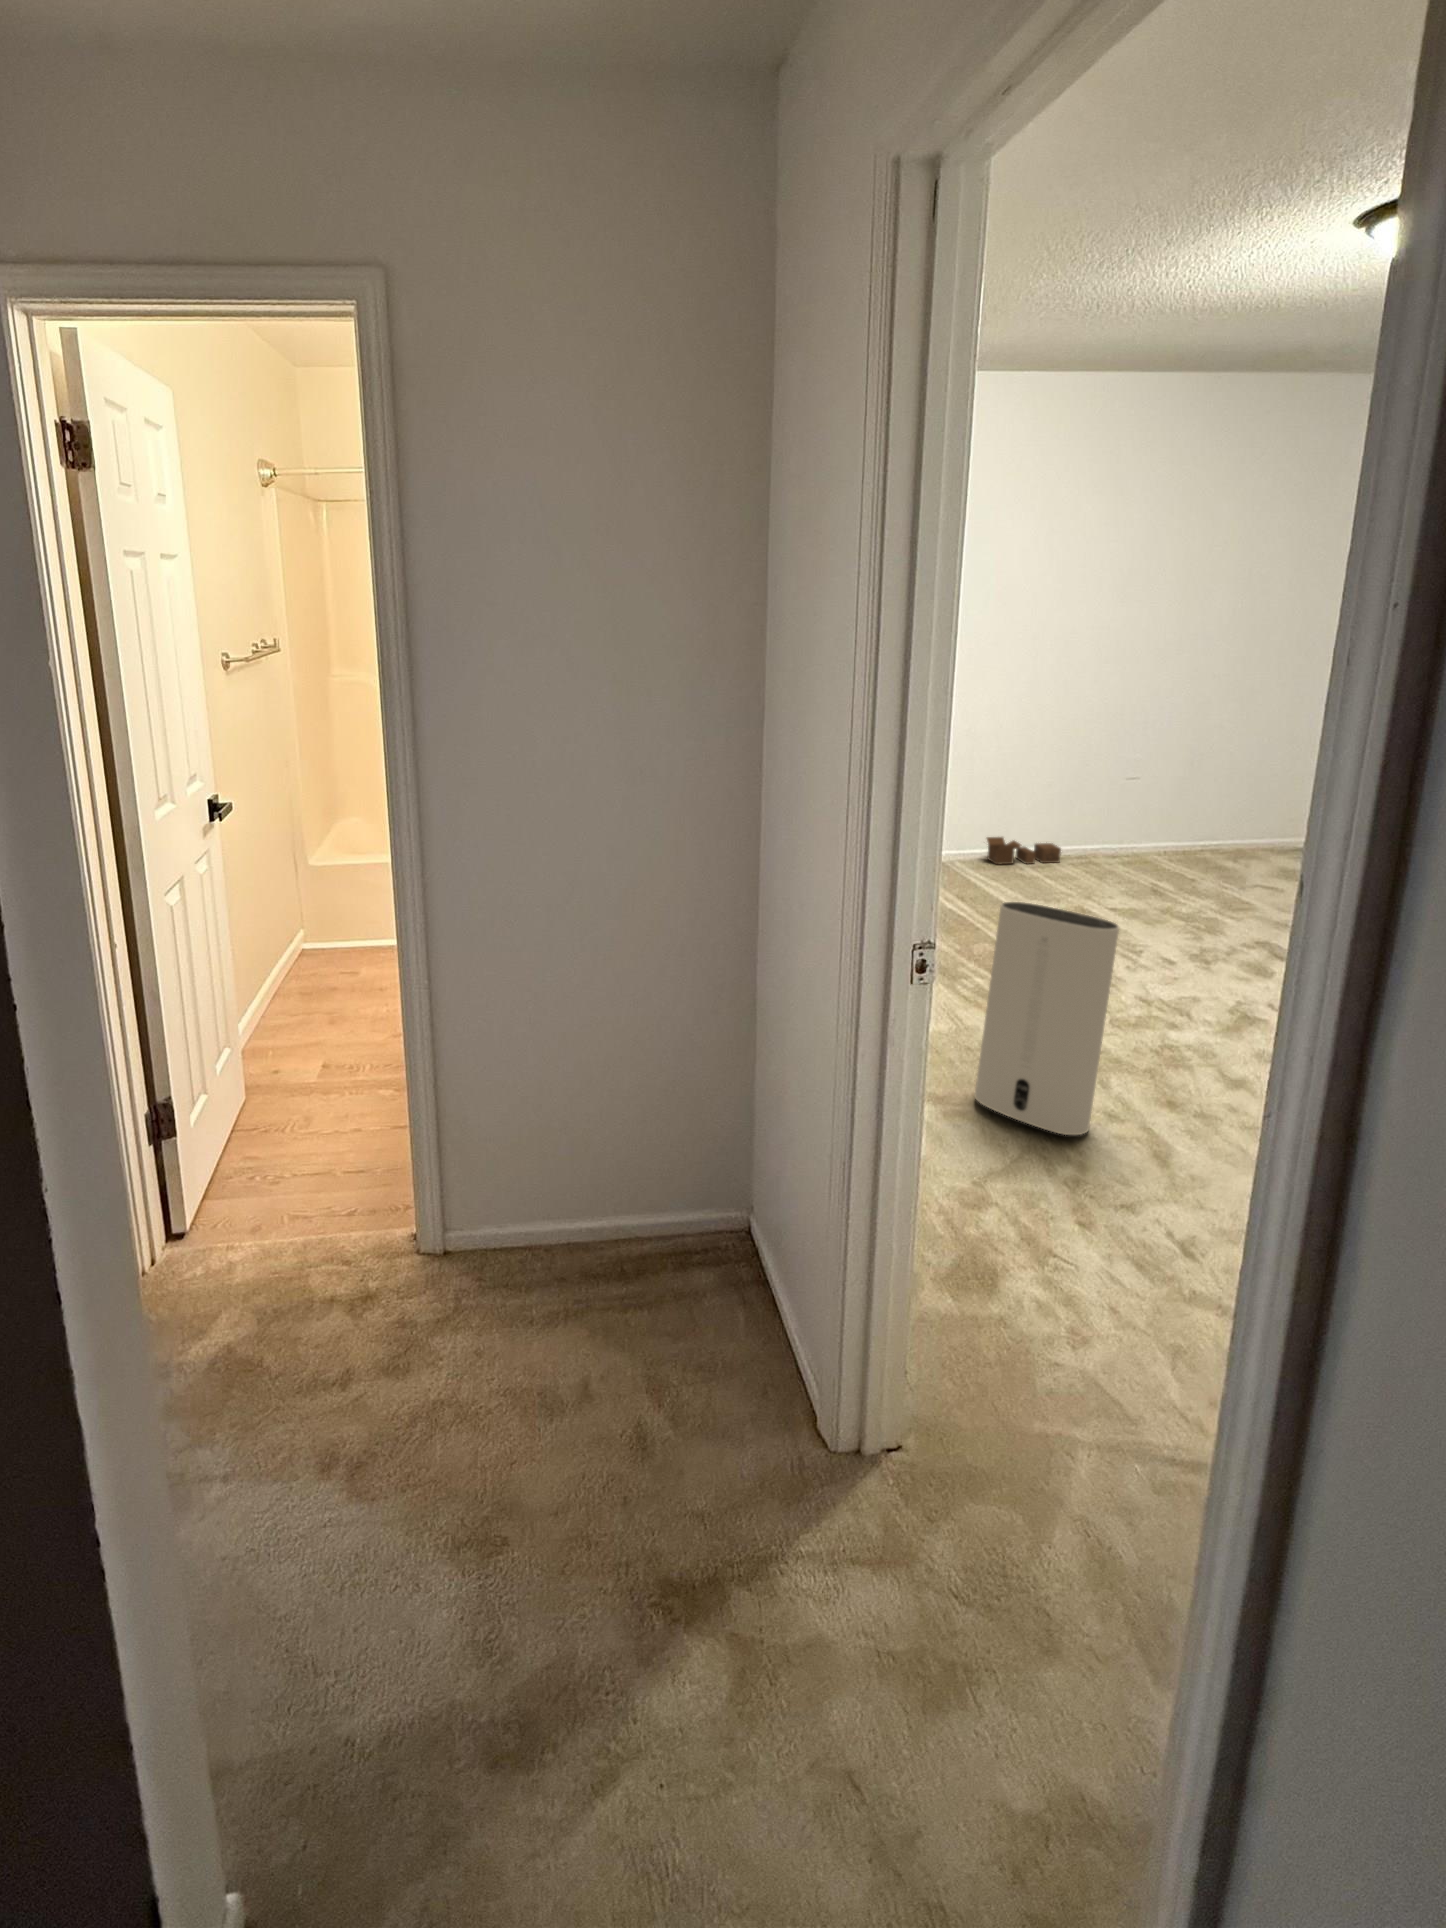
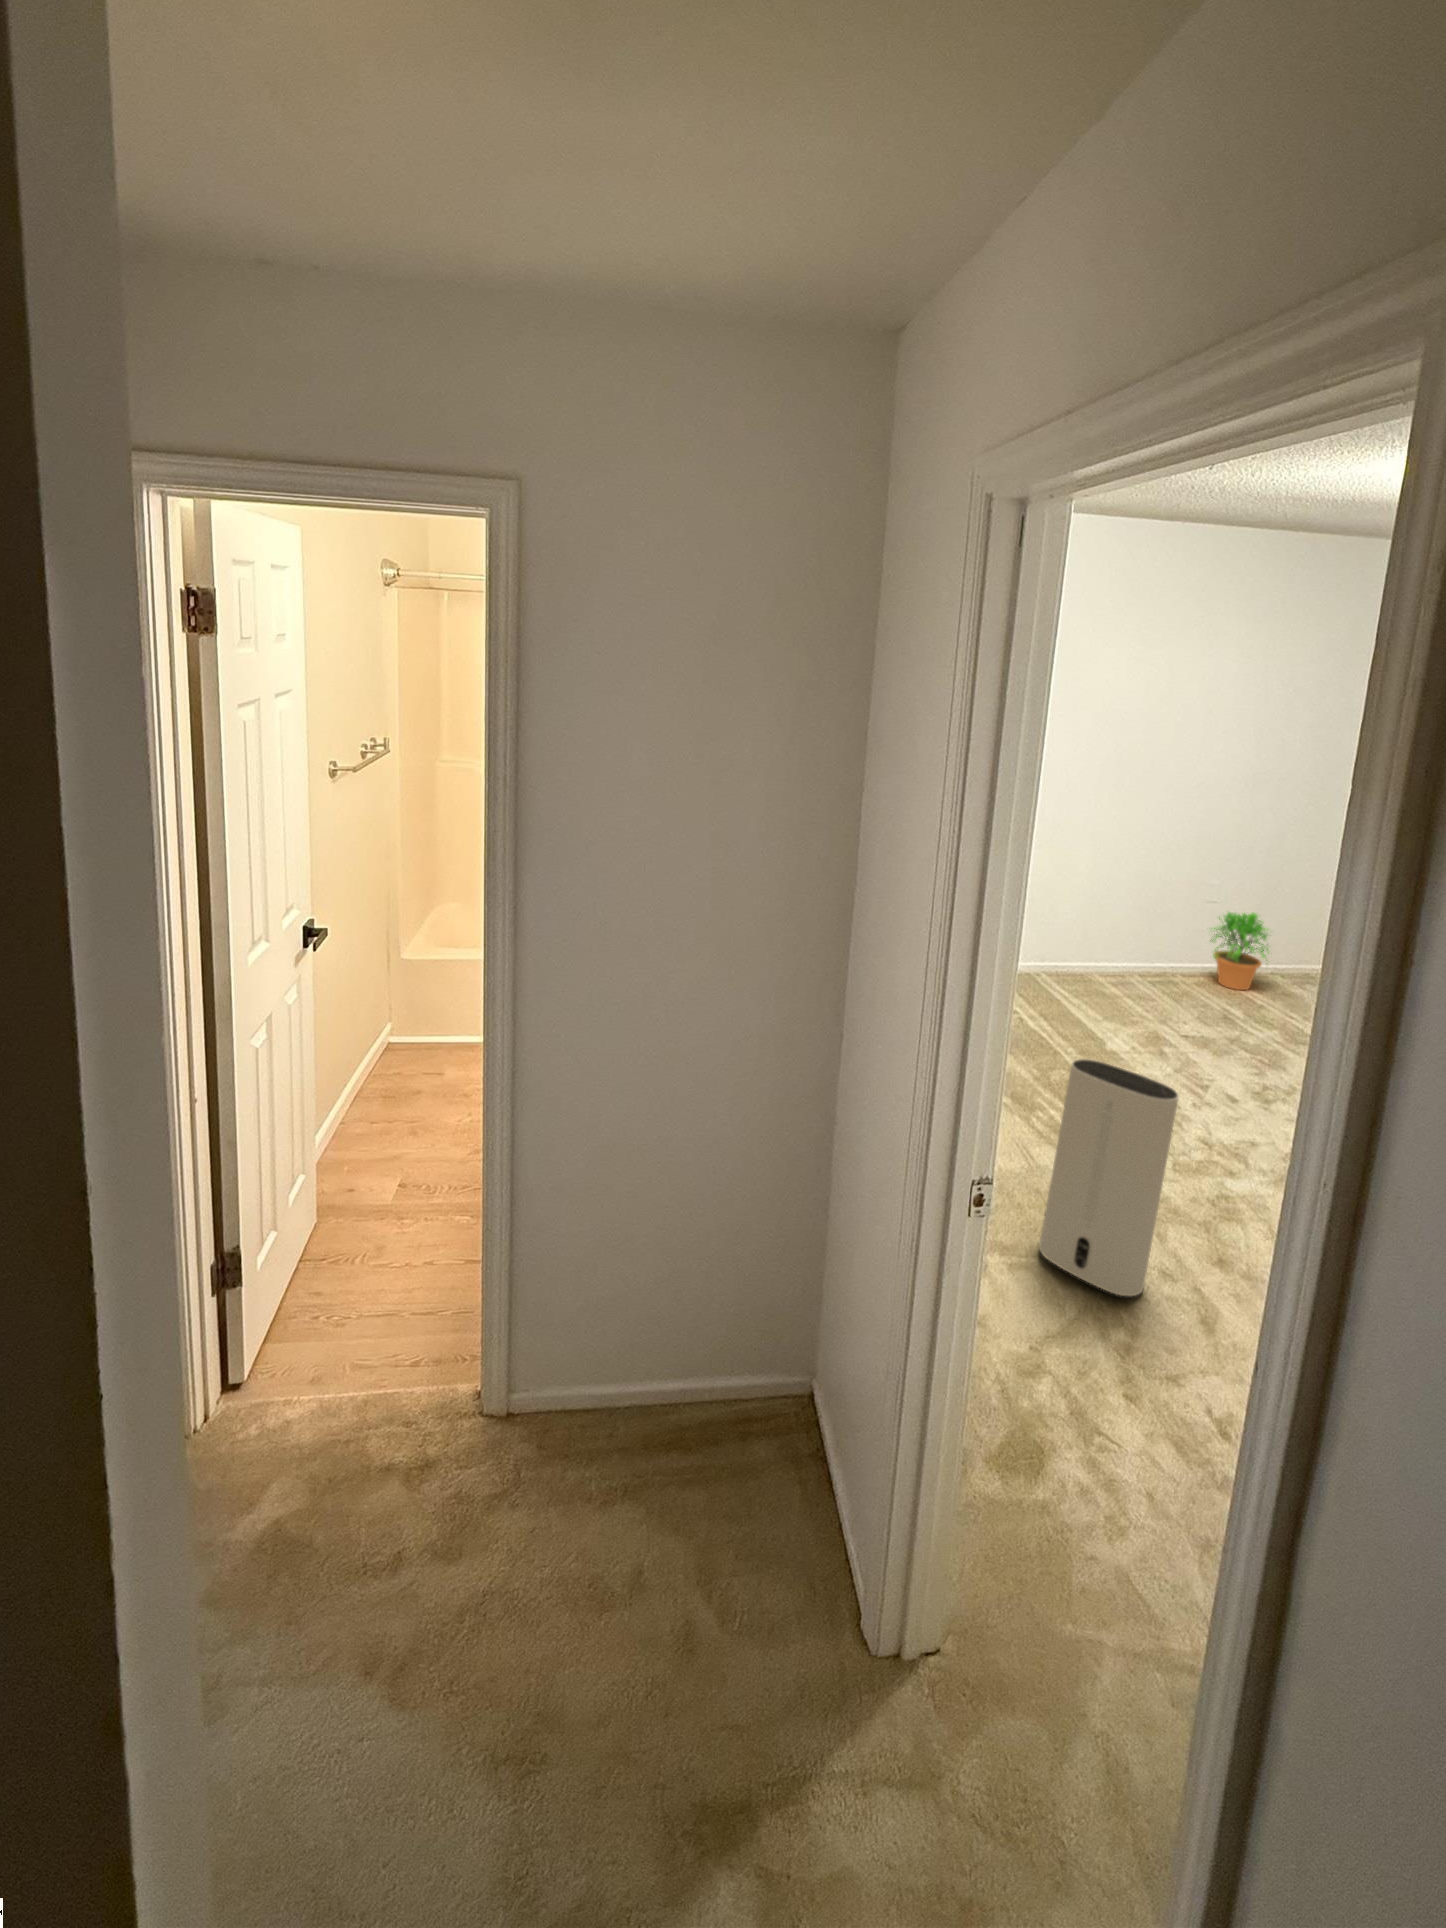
potted plant: none [1131,782,1214,866] -> present [1210,912,1269,990]
cardboard box: present [987,837,1061,864] -> none [1066,951,1140,981]

